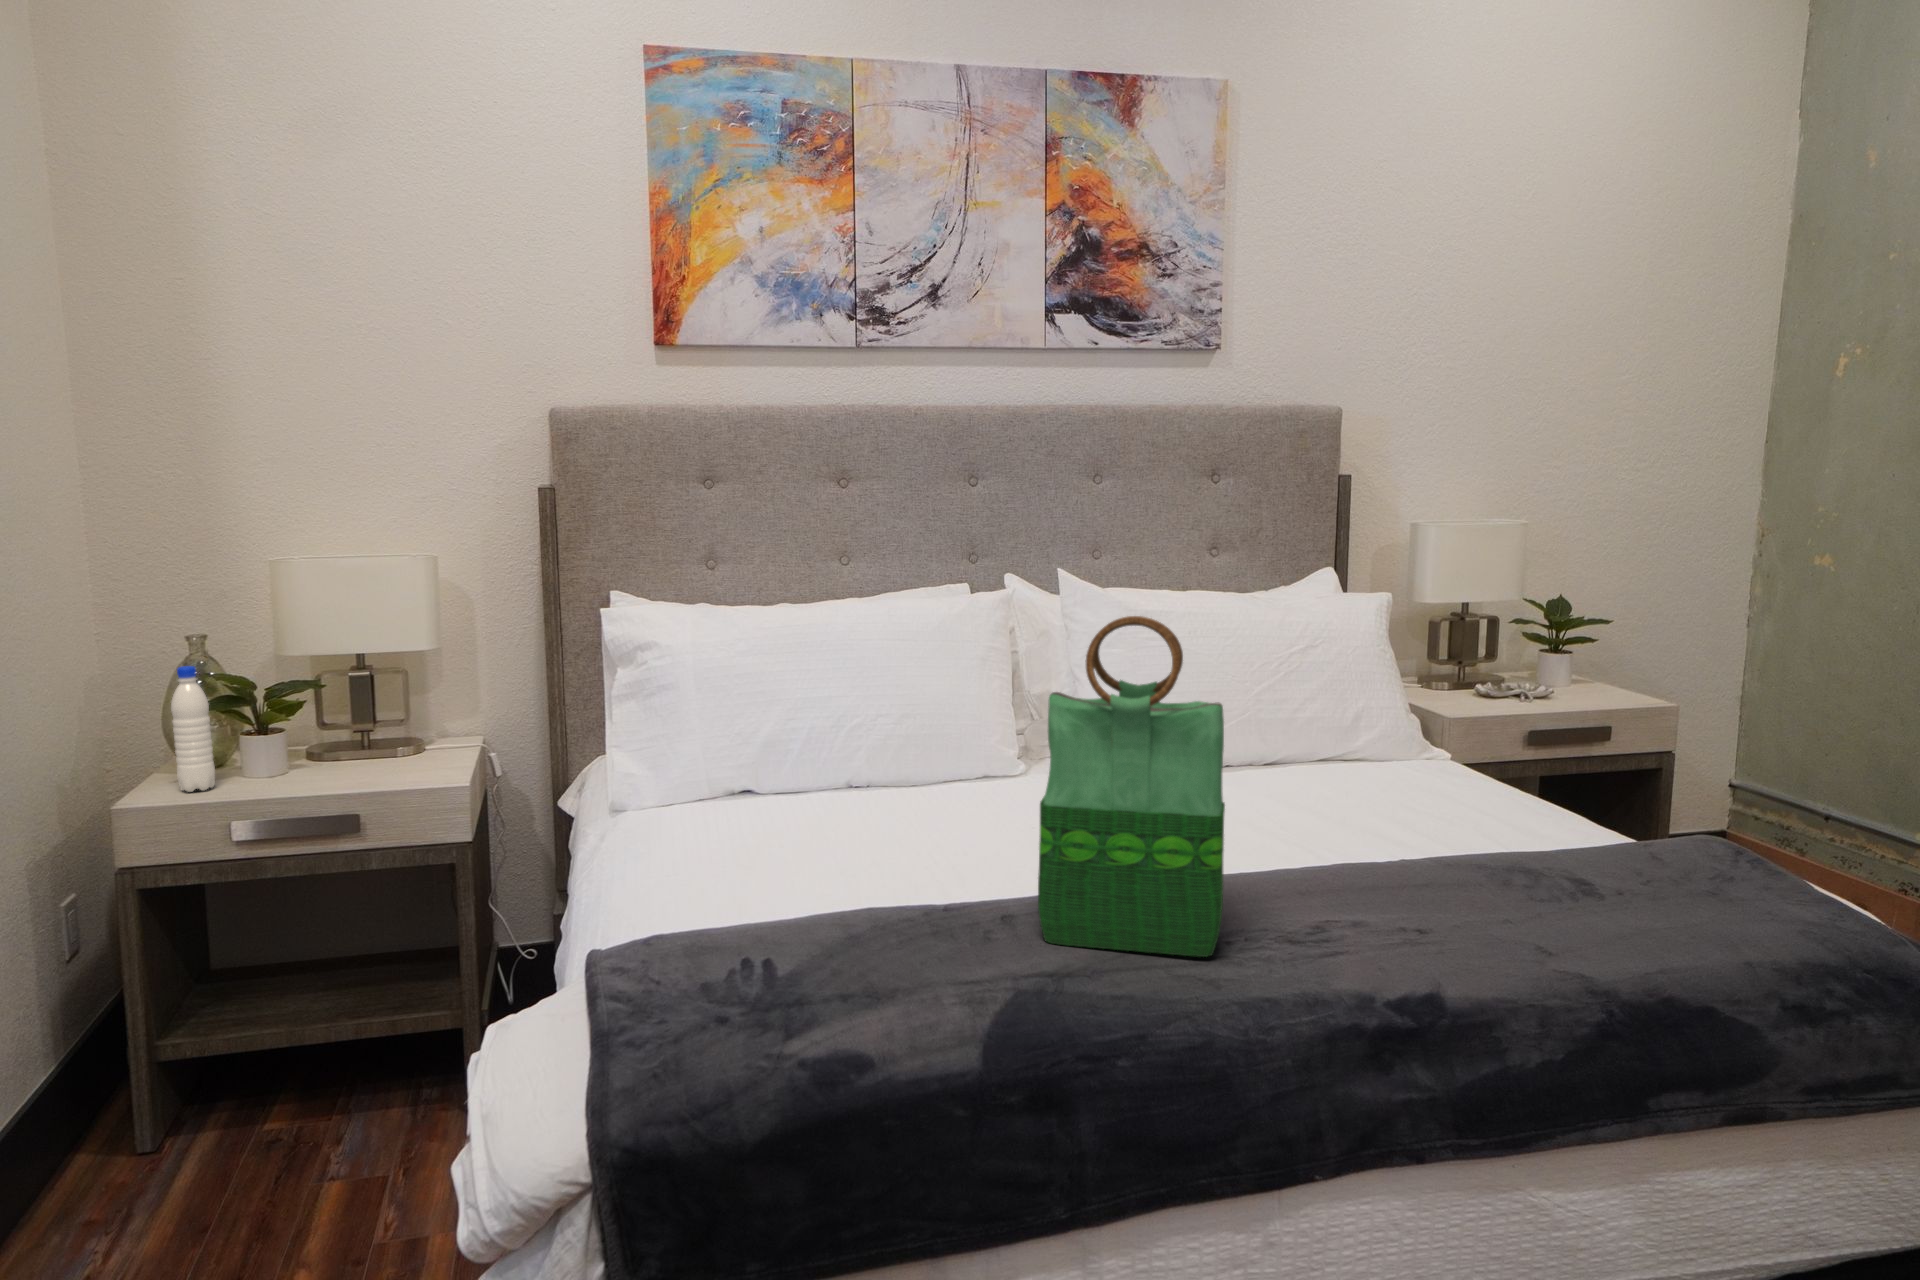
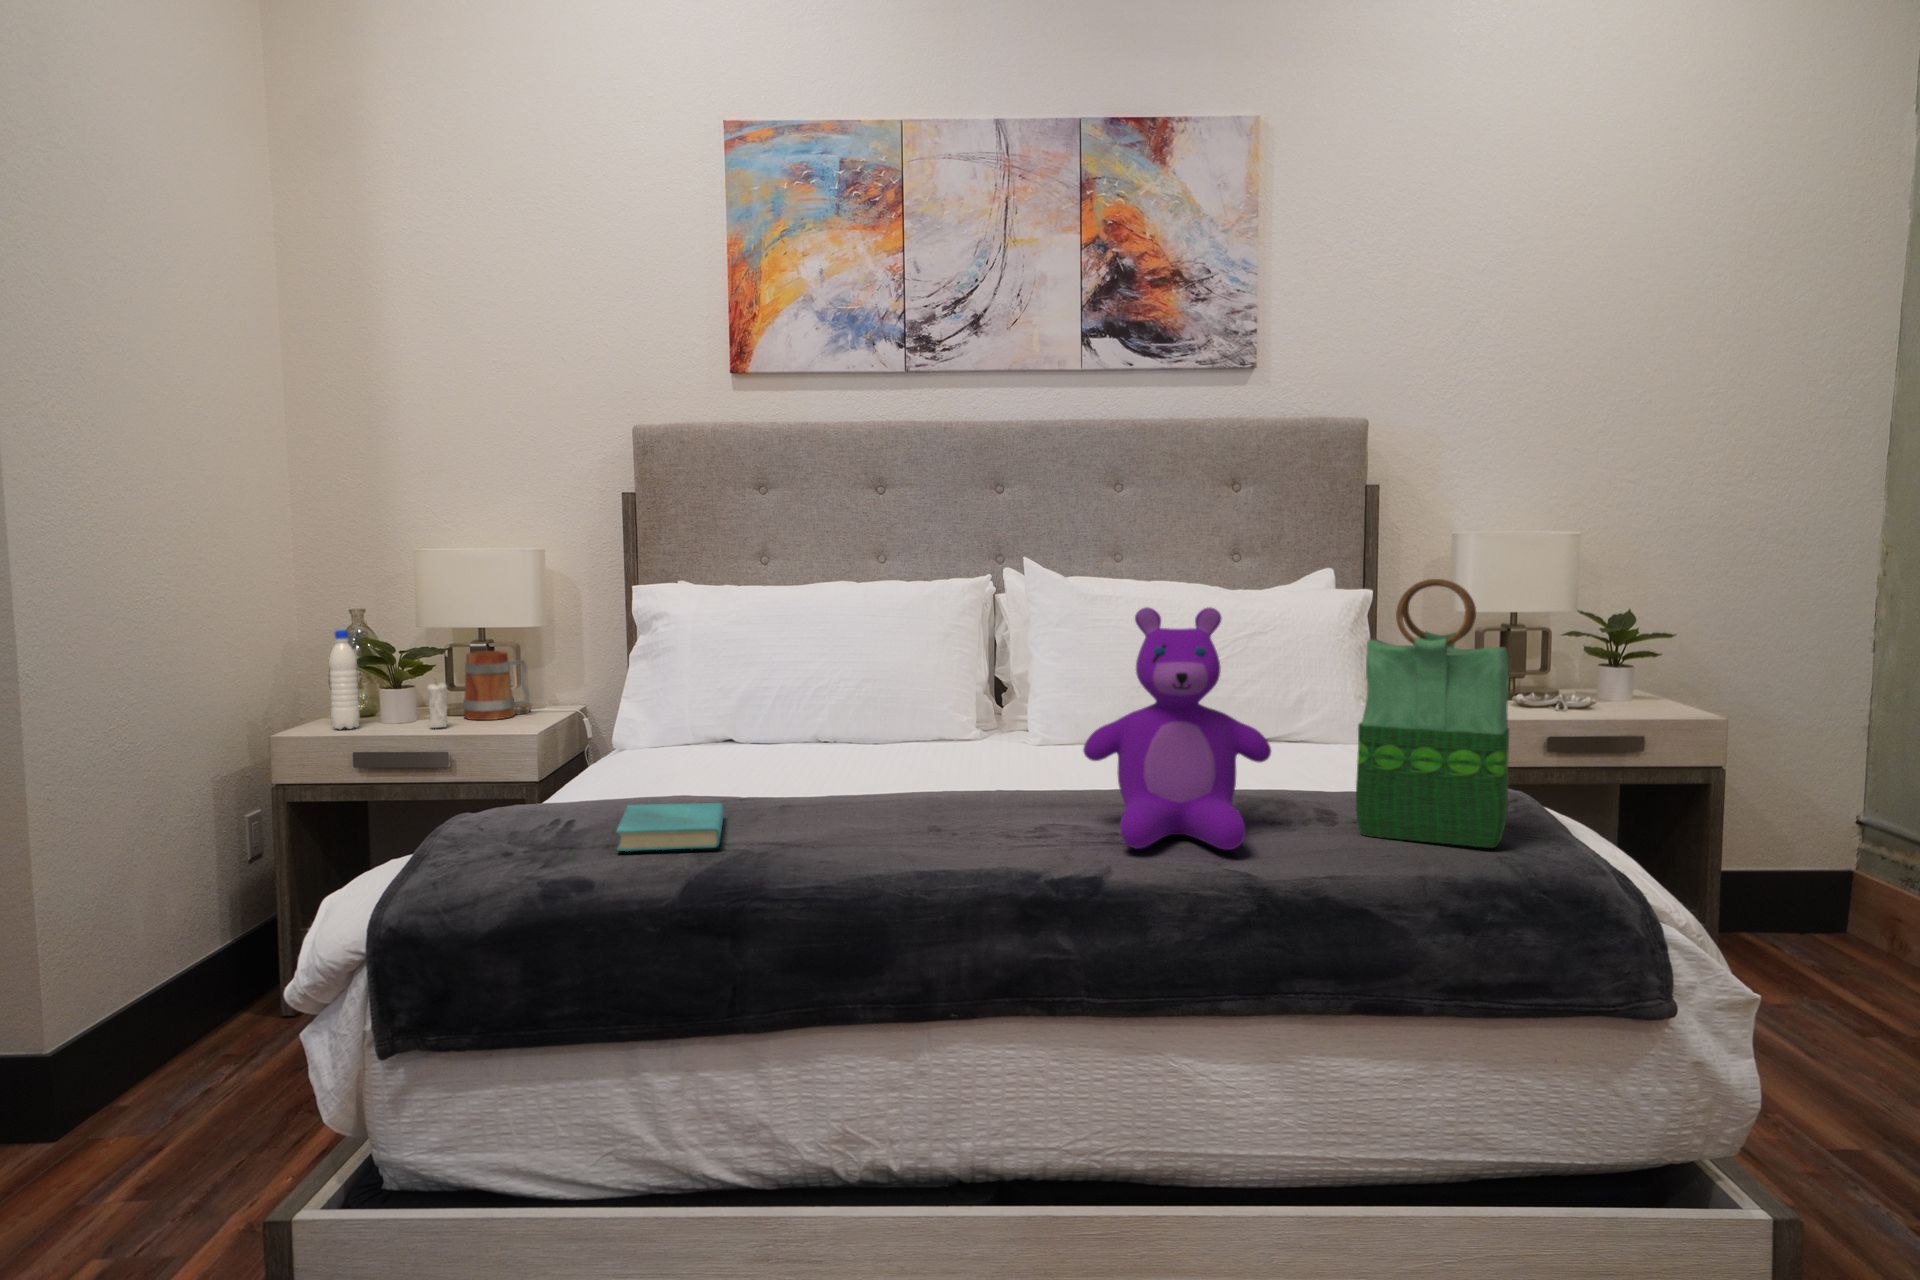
tote bag: present [1038,616,1225,957] -> present [1356,579,1509,848]
teddy bear: none [1277,648,1514,960] -> present [1083,607,1271,850]
mug: none [345,678,429,765] -> present [463,651,530,720]
candle: none [306,717,335,783] -> present [427,683,448,728]
book: none [699,923,865,1027] -> present [617,803,724,851]

